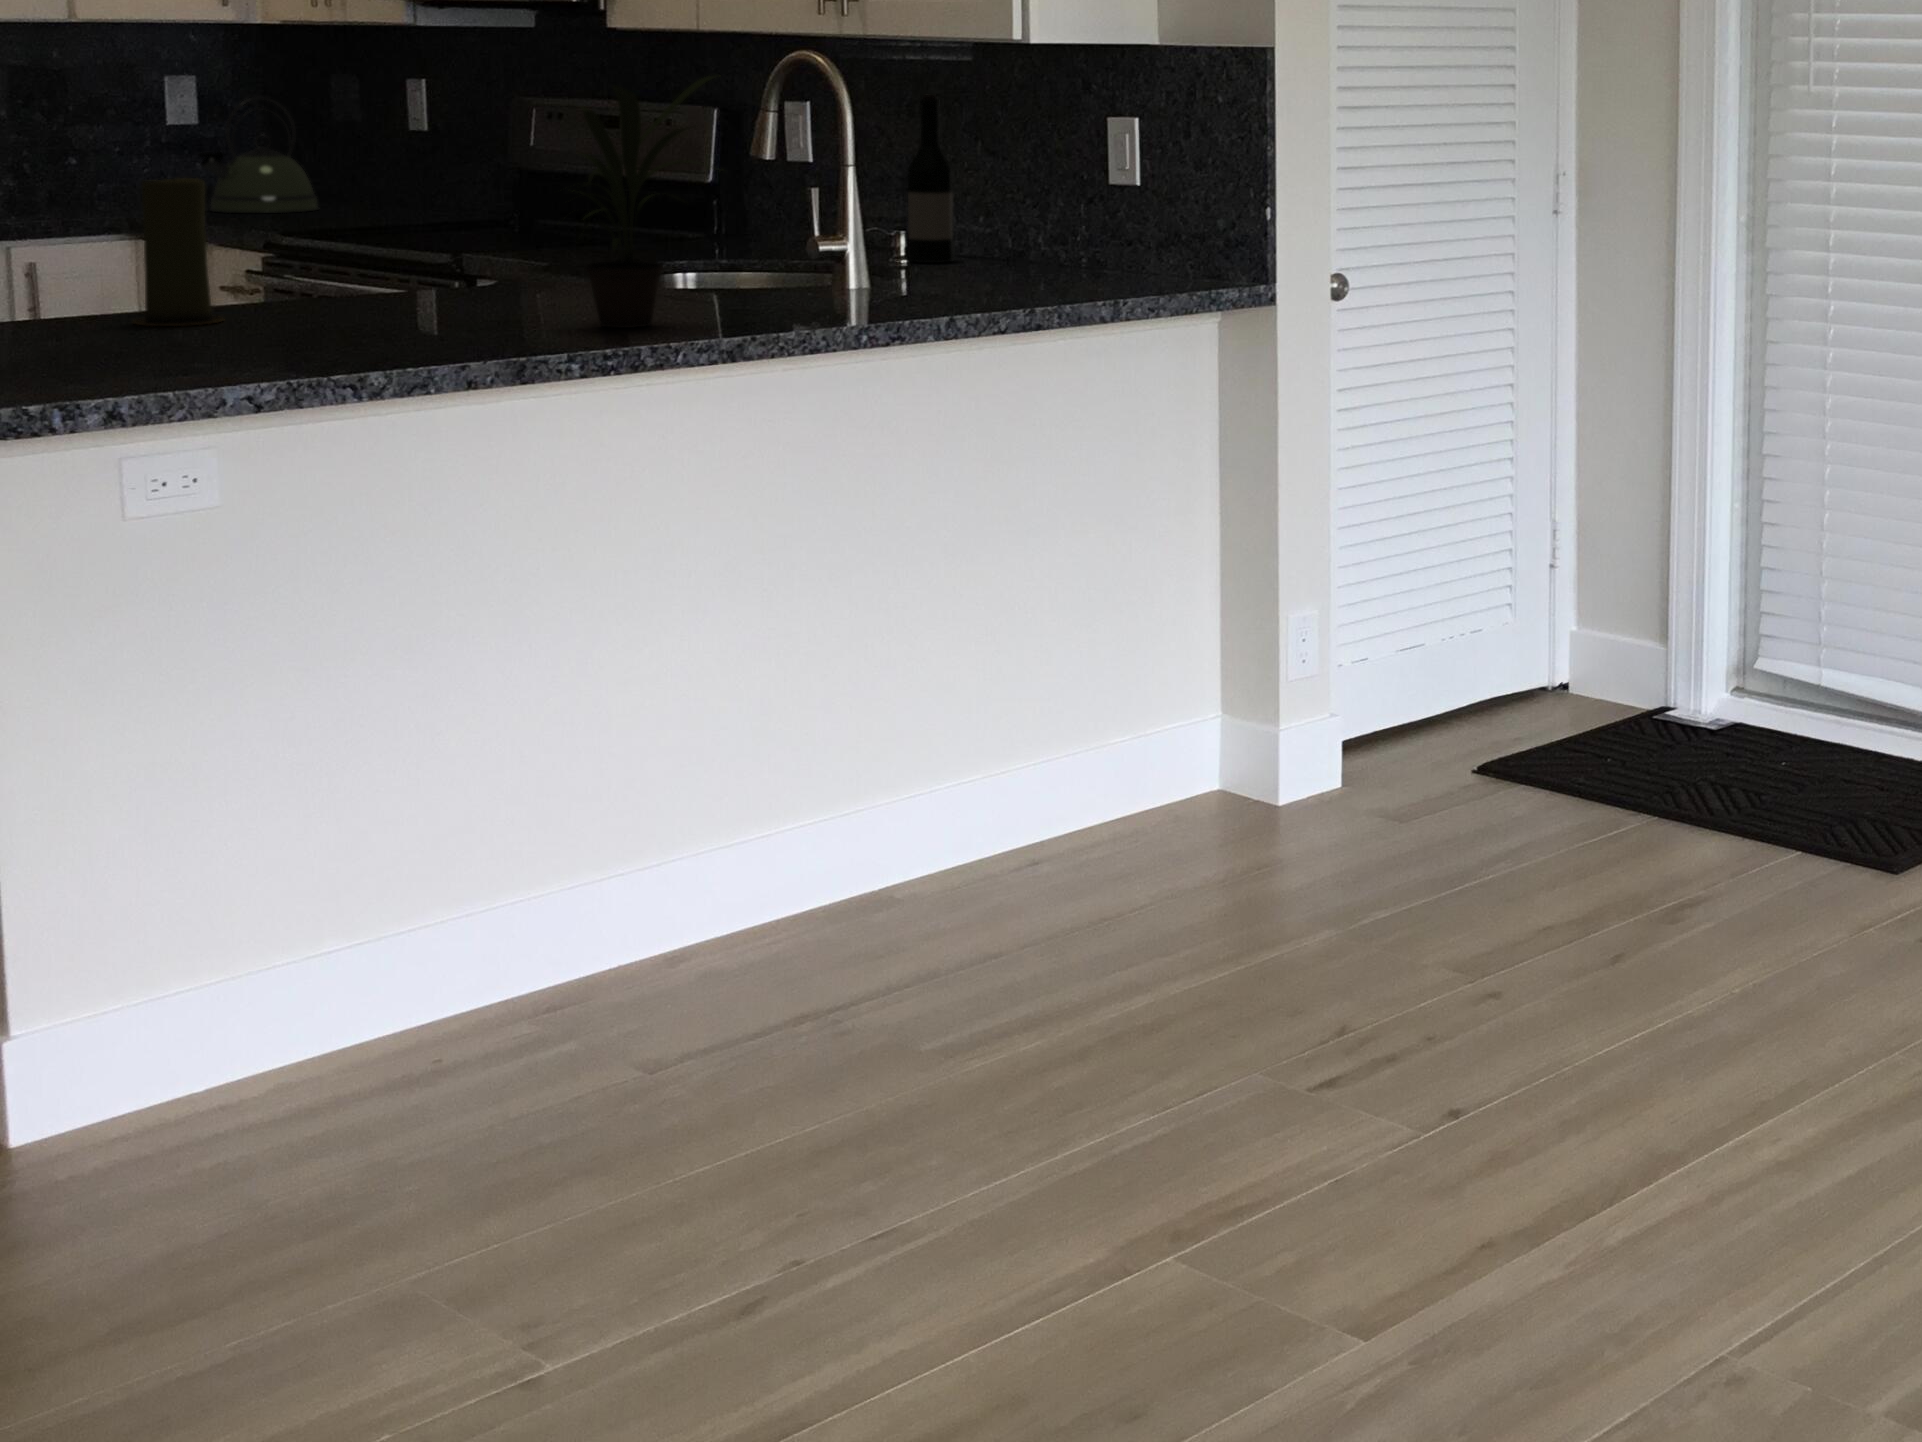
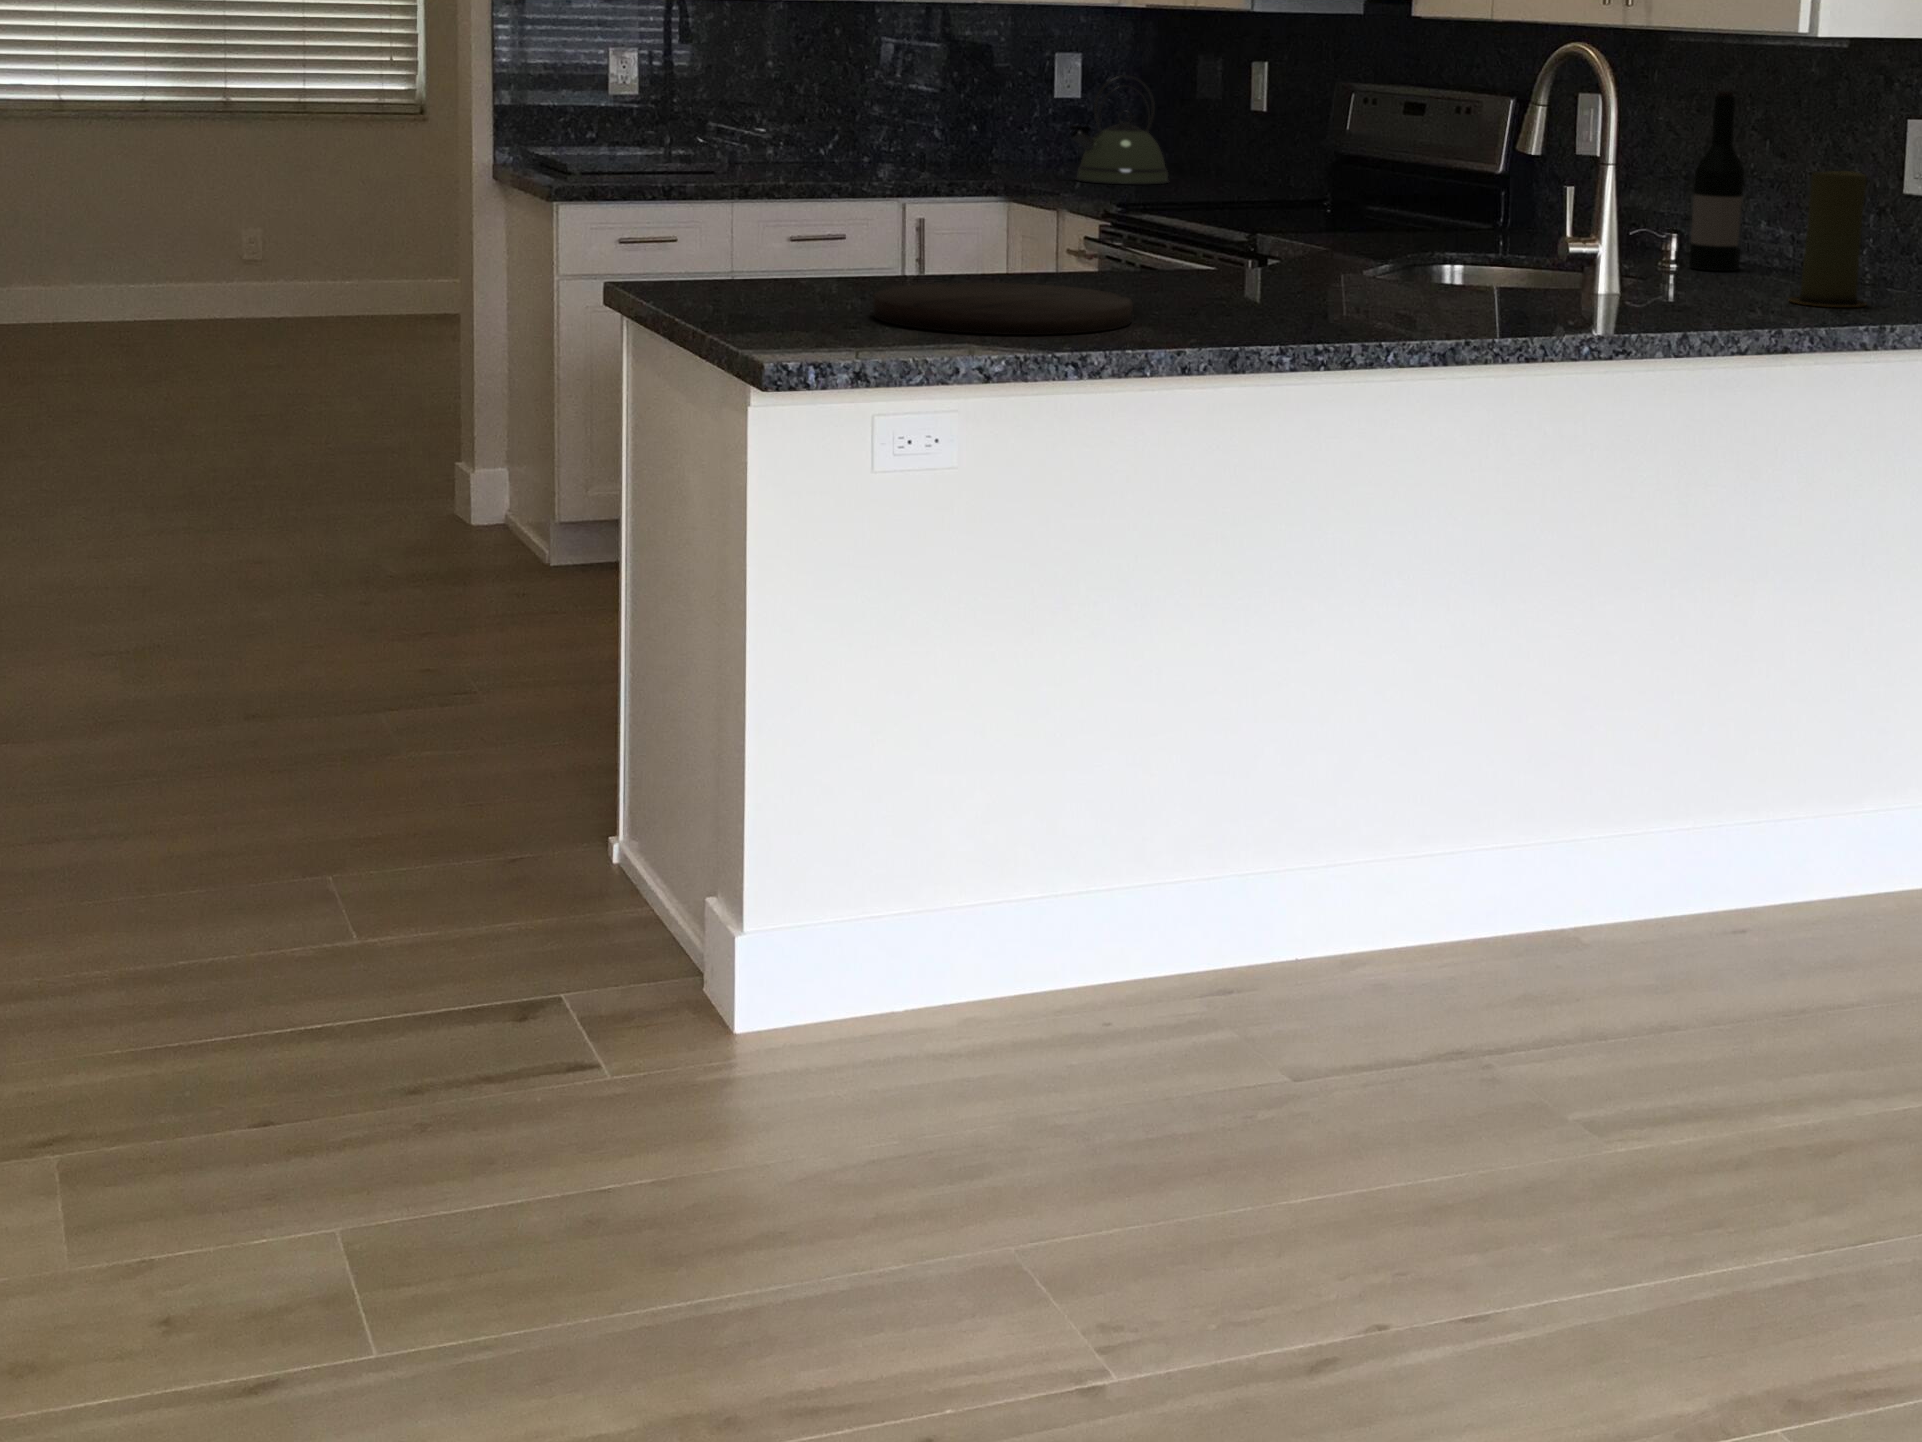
potted plant: present [573,76,714,328] -> none [1294,68,1471,323]
candle: present [134,178,223,326] -> present [1789,171,1867,307]
cutting board: none [91,312,394,365] -> present [873,283,1133,335]

